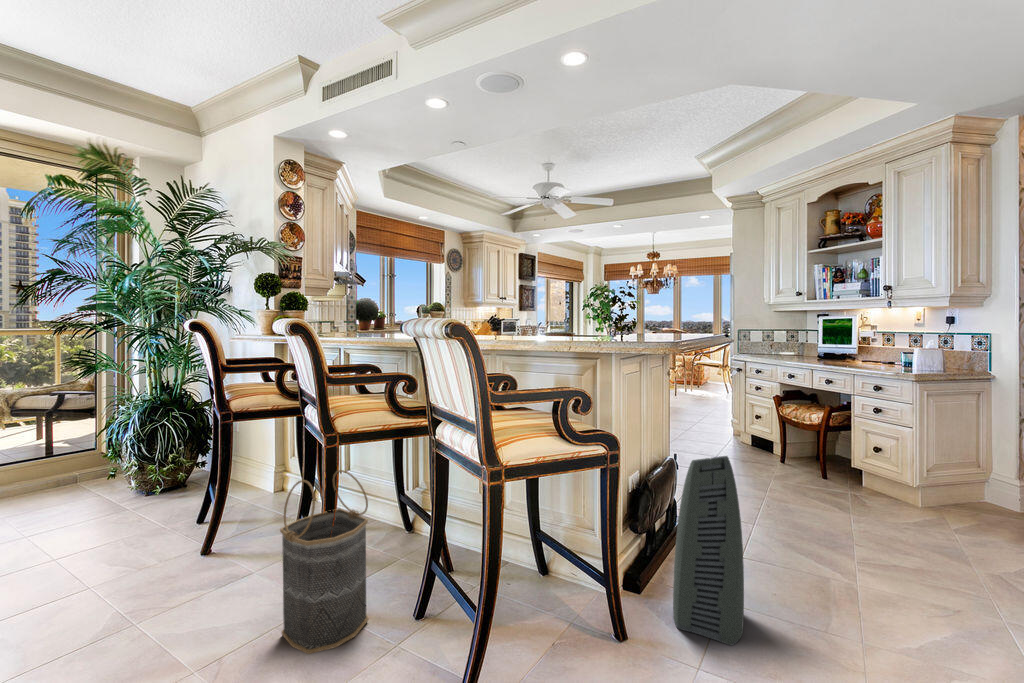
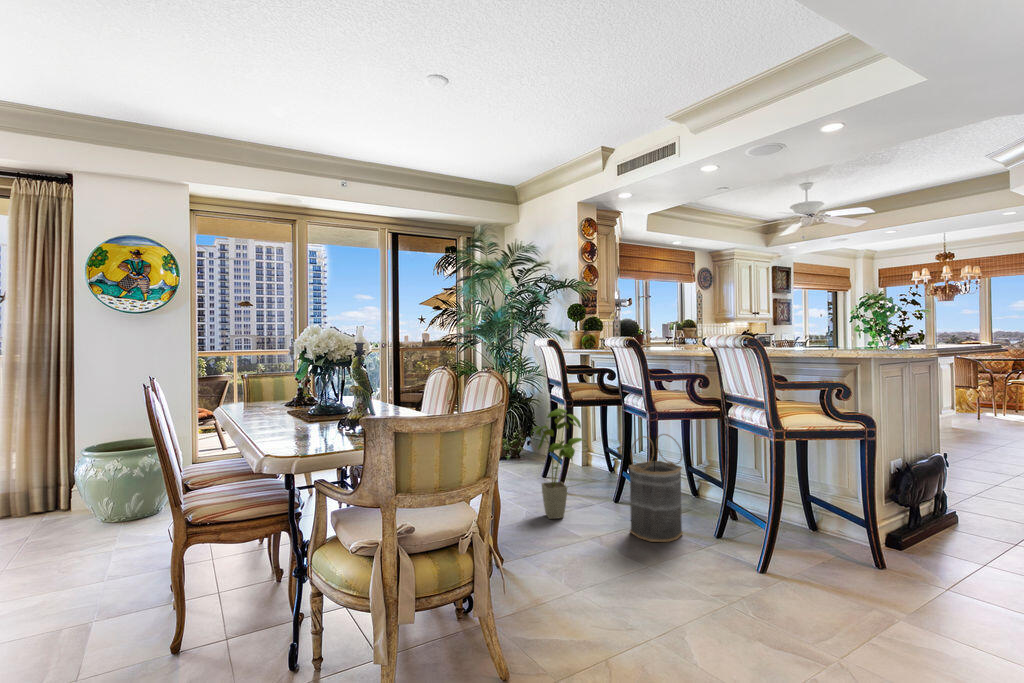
house plant: none [115,438,230,628] -> present [532,408,585,519]
air purifier: present [673,456,744,646] -> none [932,441,1001,586]

